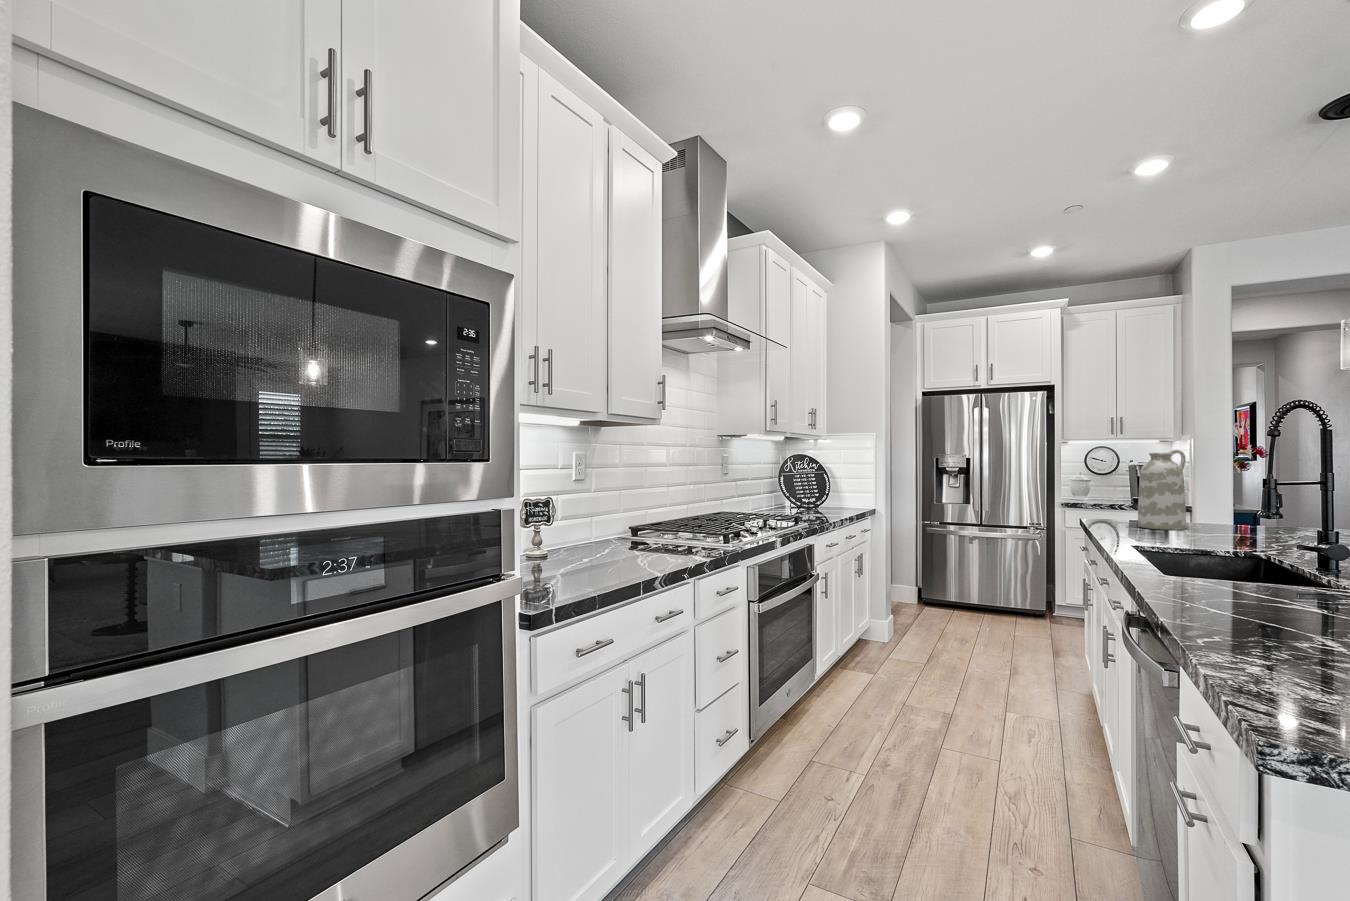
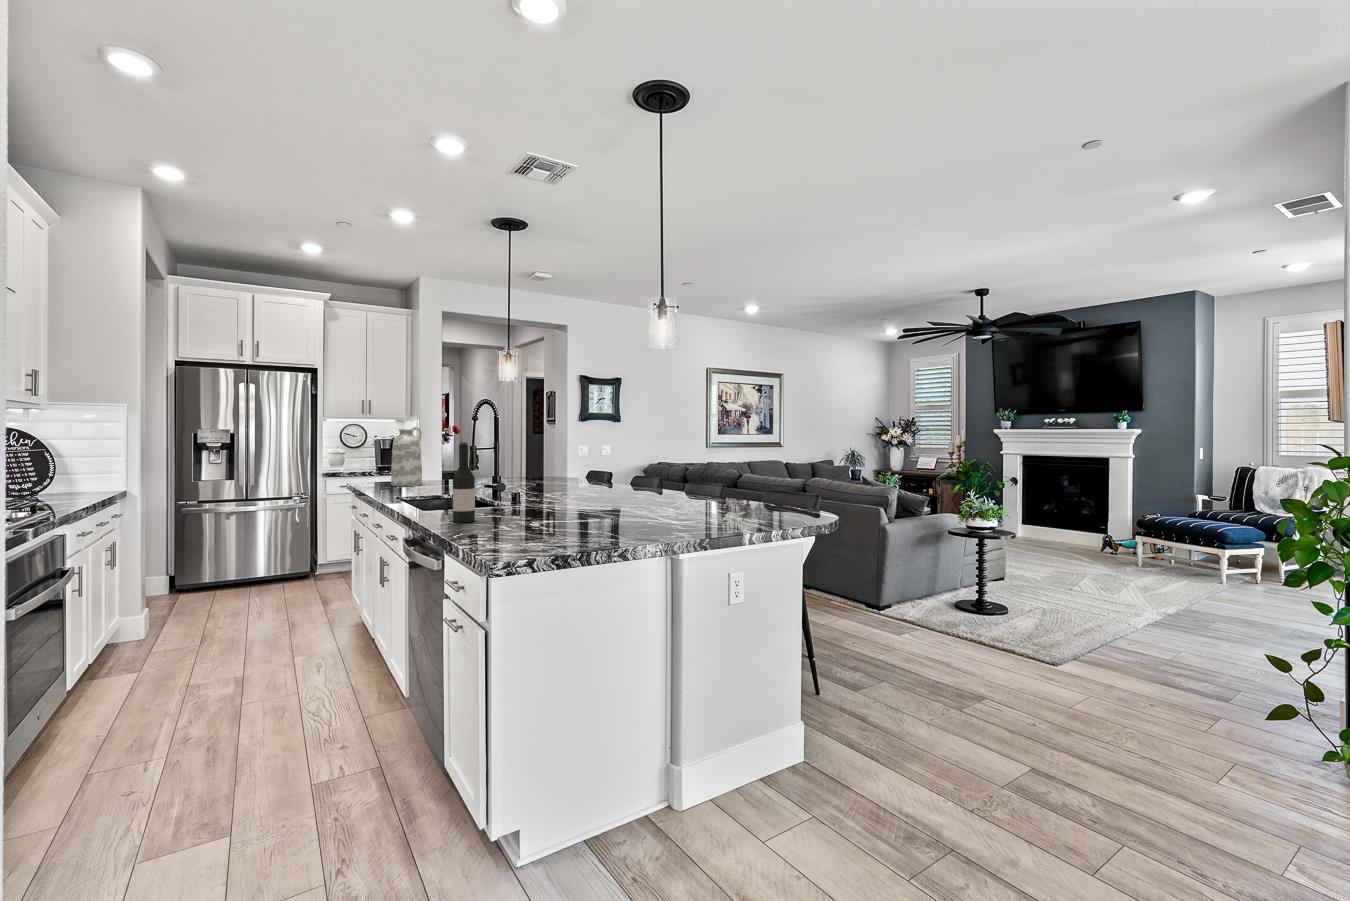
wine bottle: none [1207,477,1255,613] -> present [453,442,475,523]

